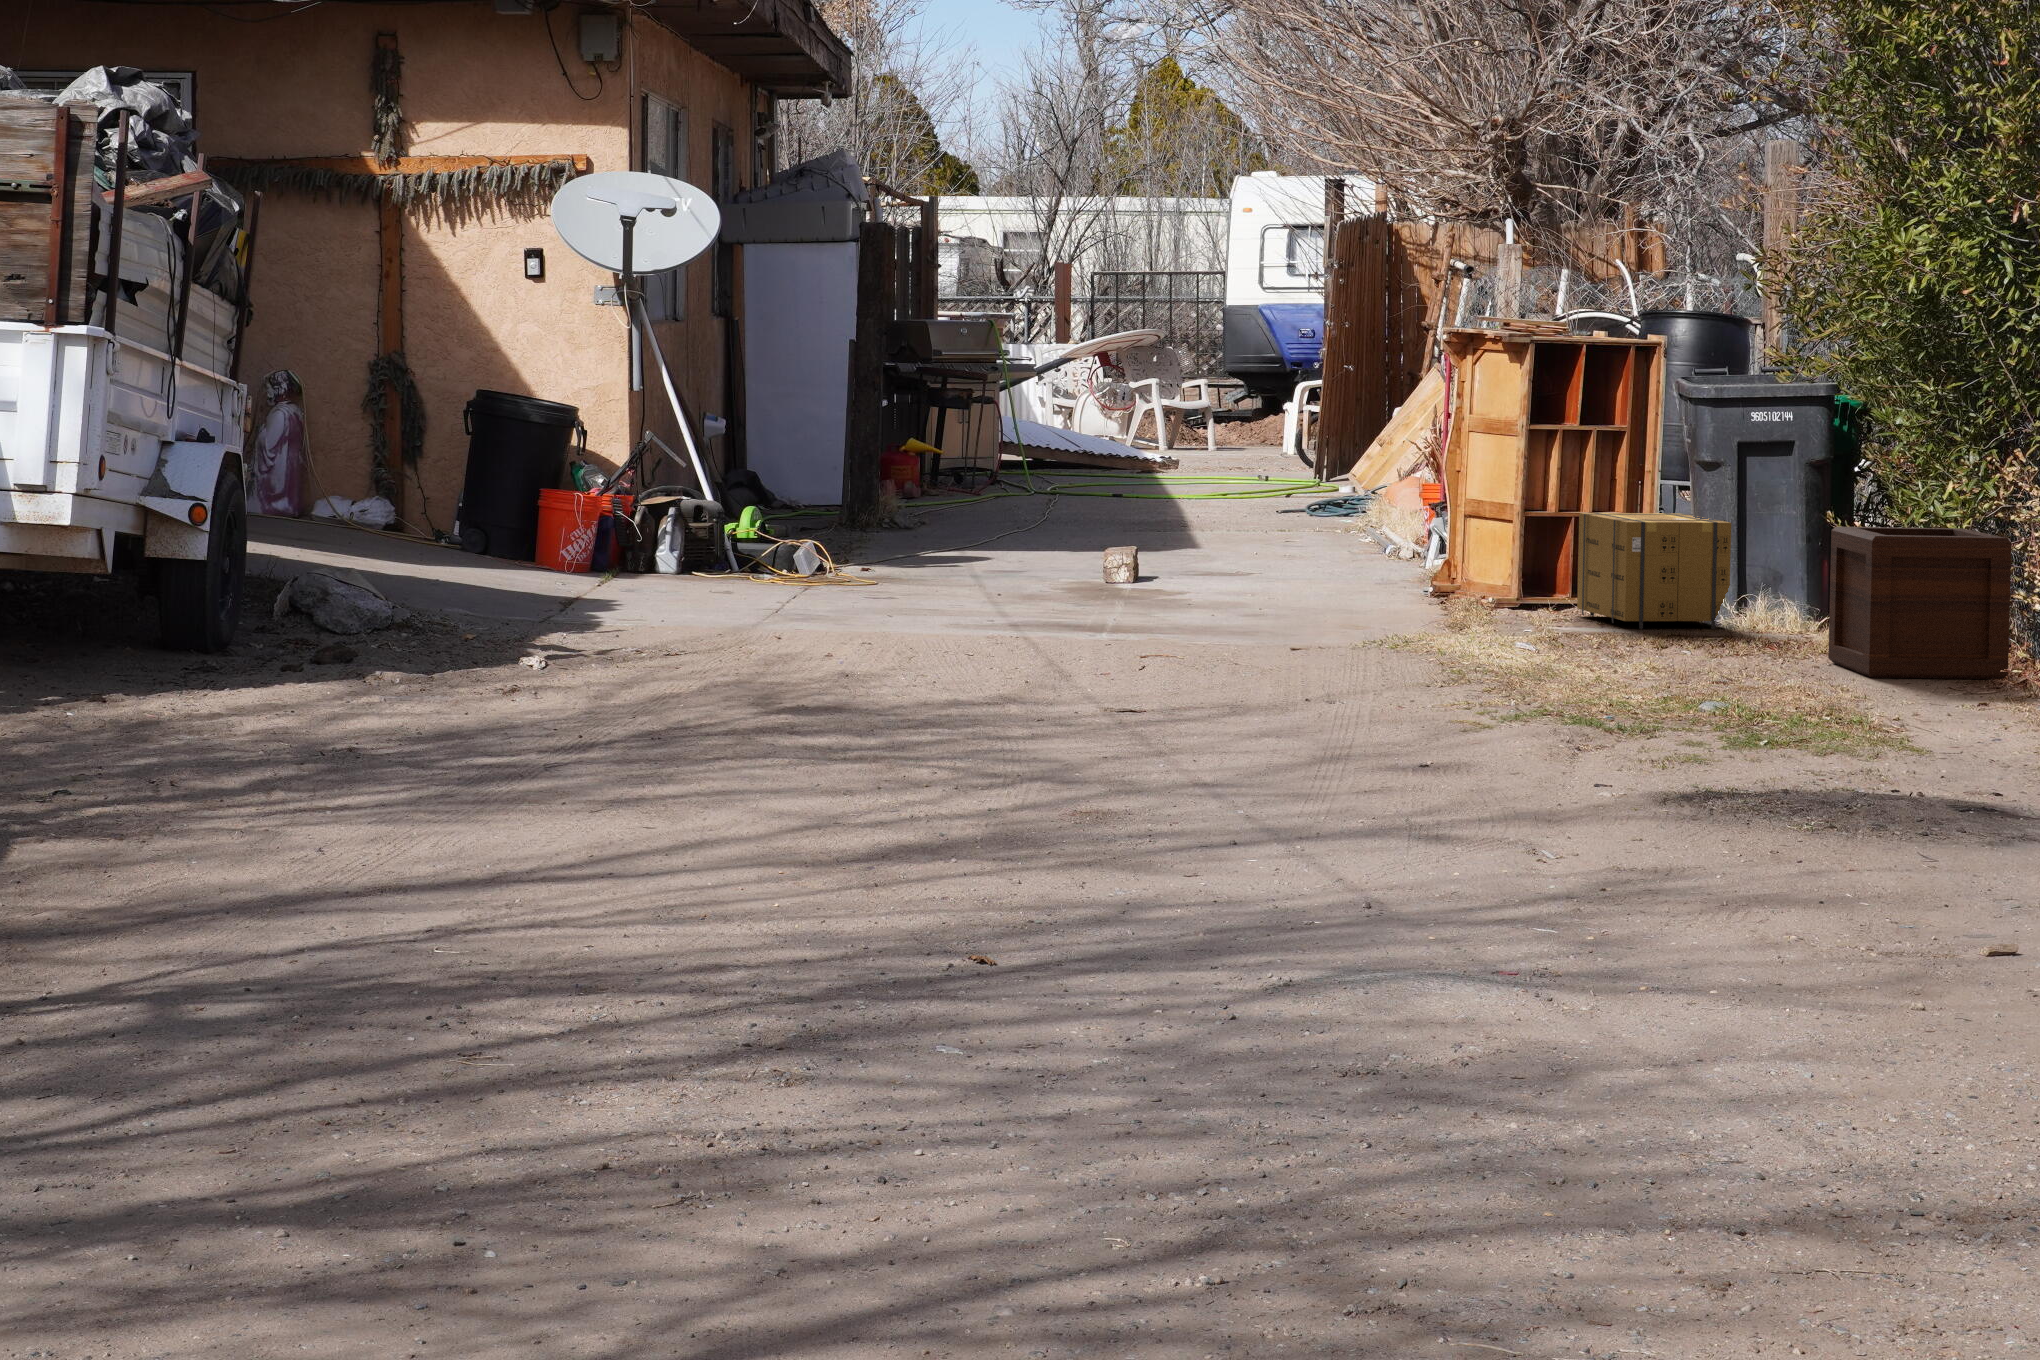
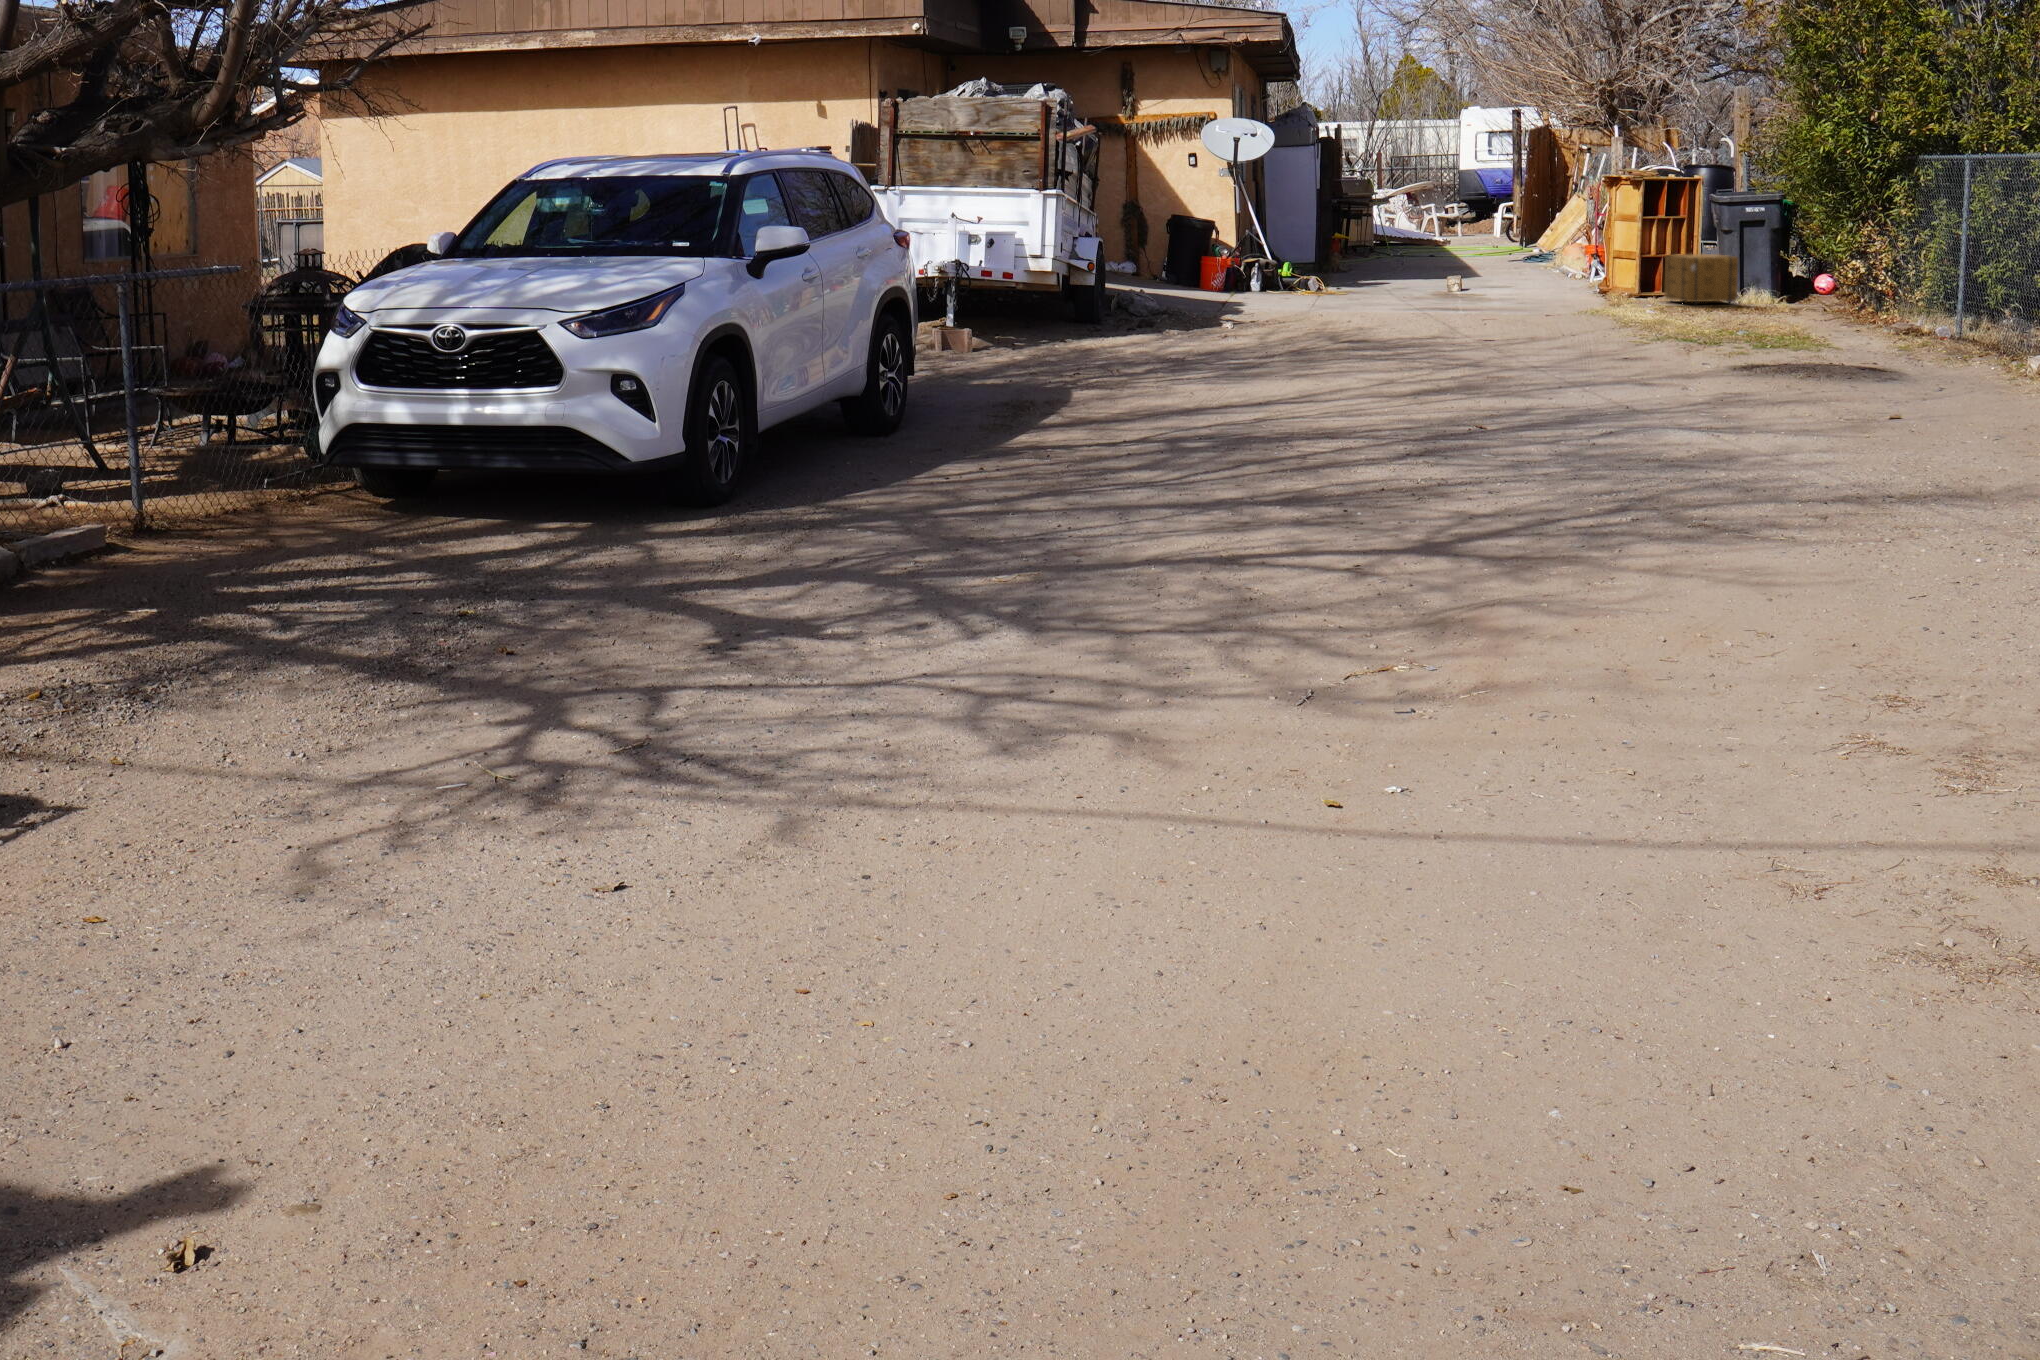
wooden crate: present [1828,527,2011,679] -> none [1784,255,1869,319]

